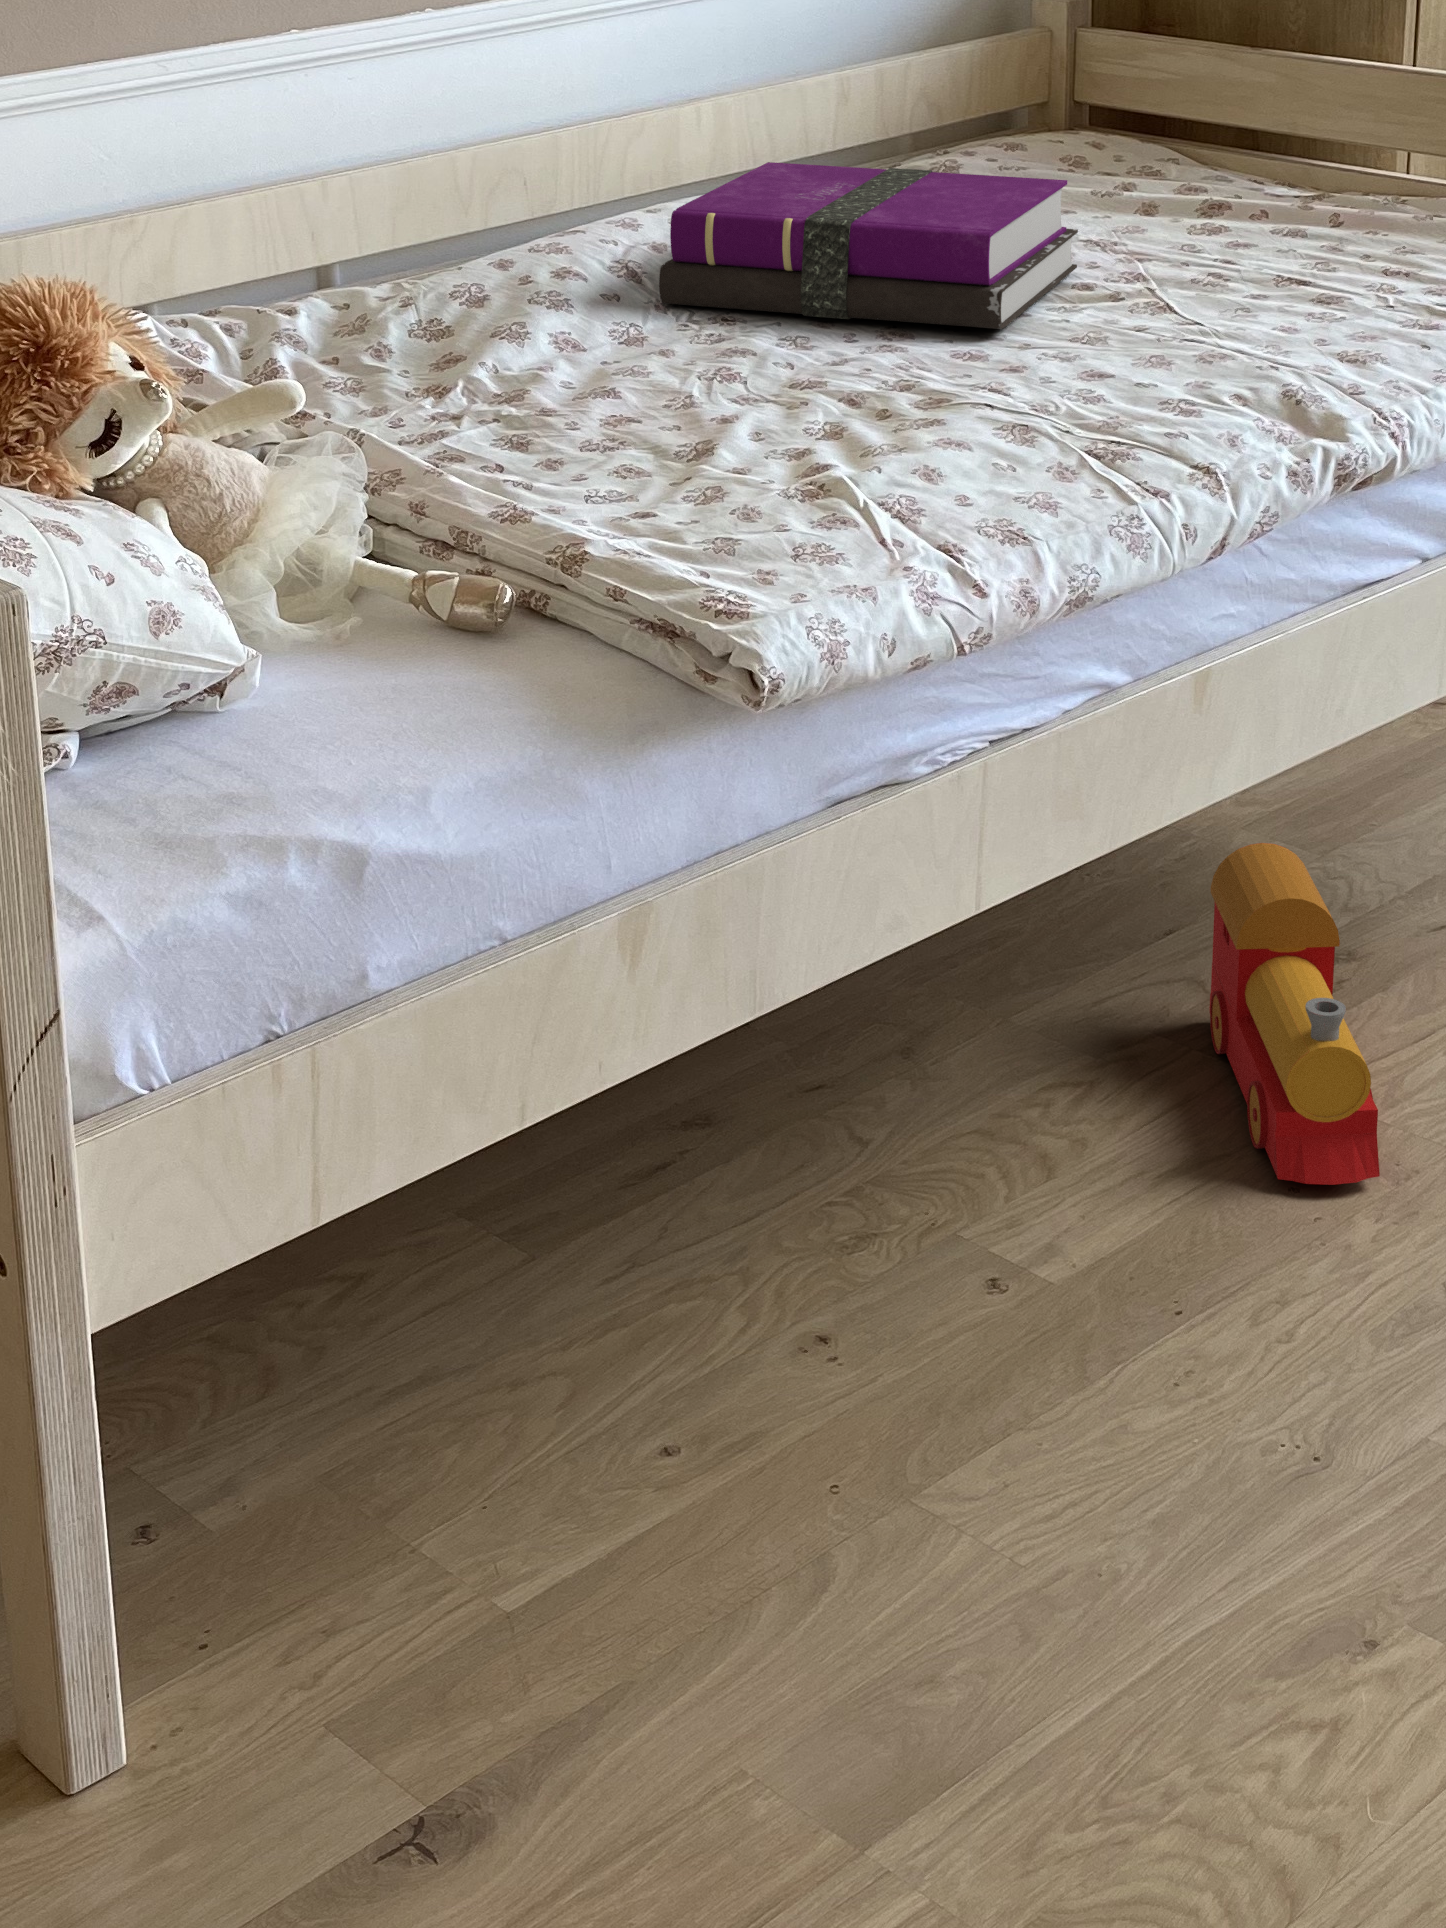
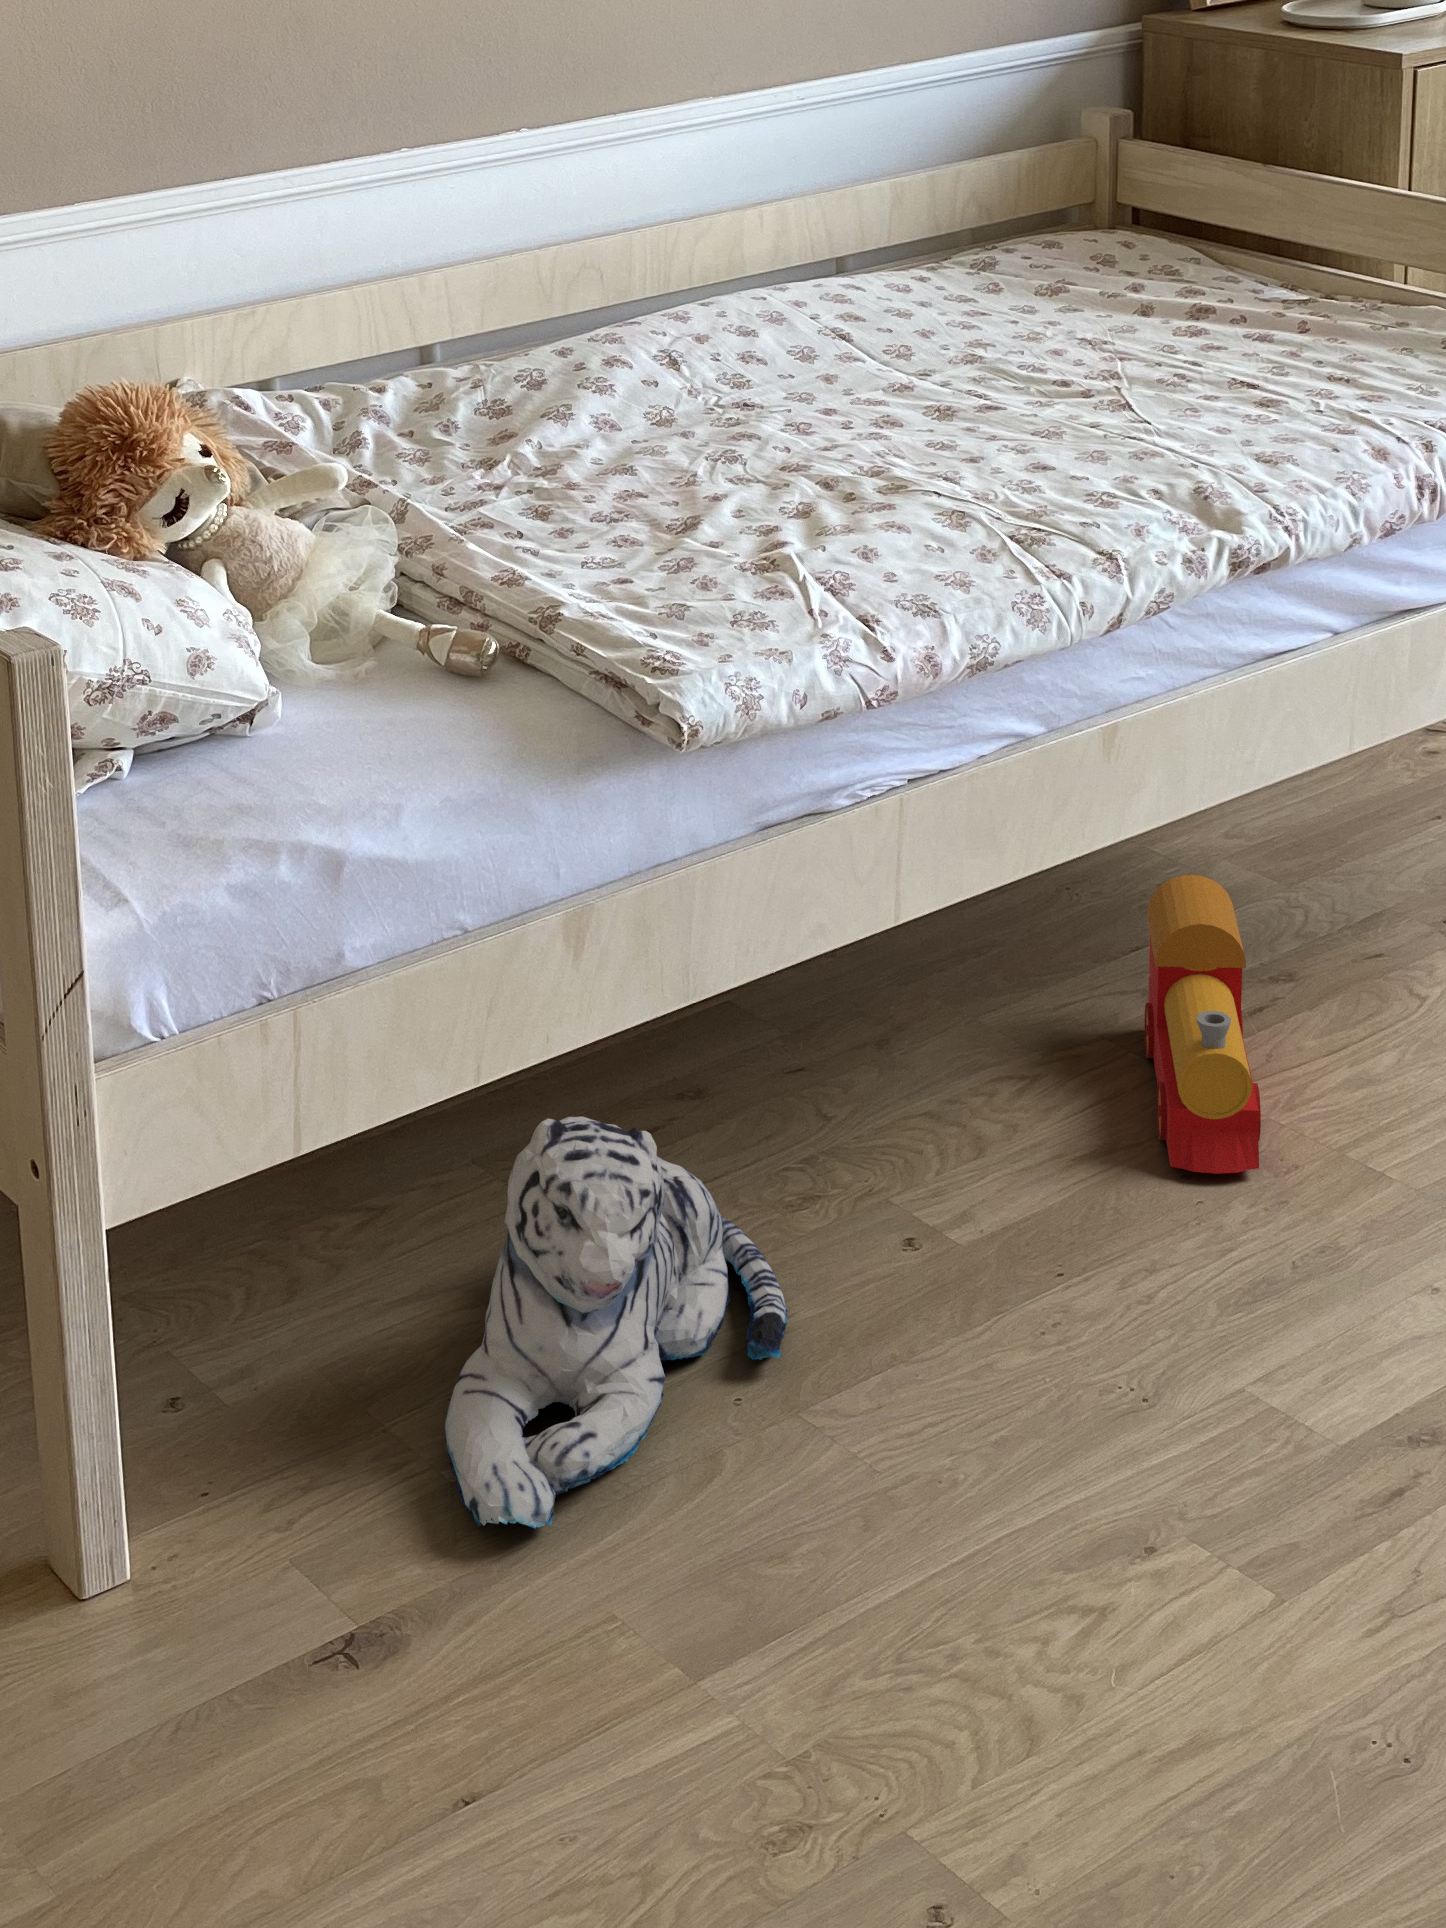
notebook: present [659,162,1078,329] -> none [691,267,1061,424]
plush toy: none [490,1161,880,1669] -> present [445,1116,788,1528]

